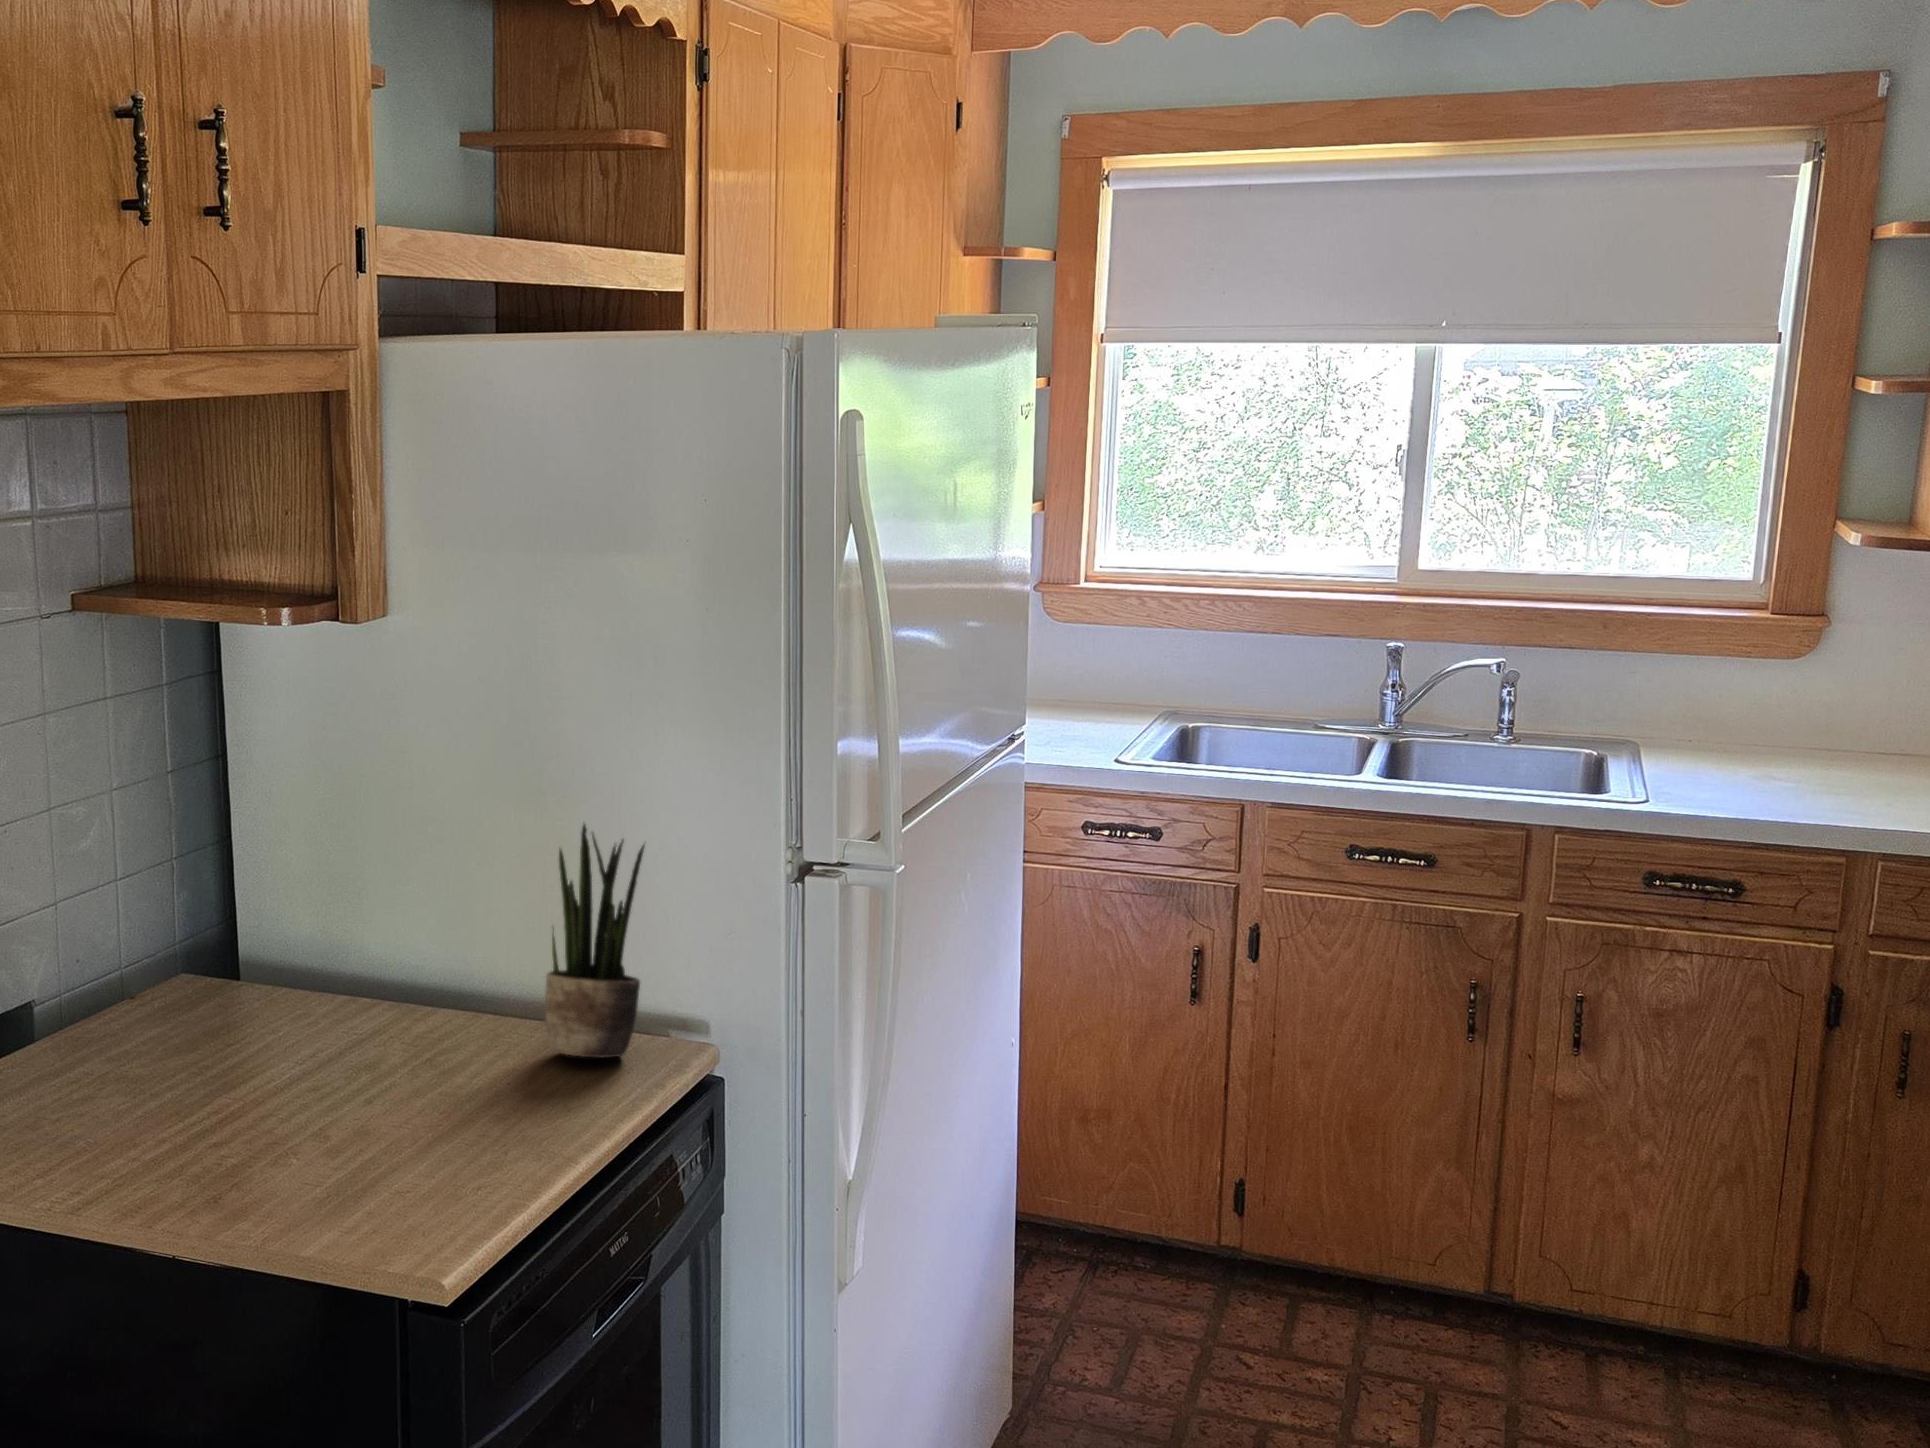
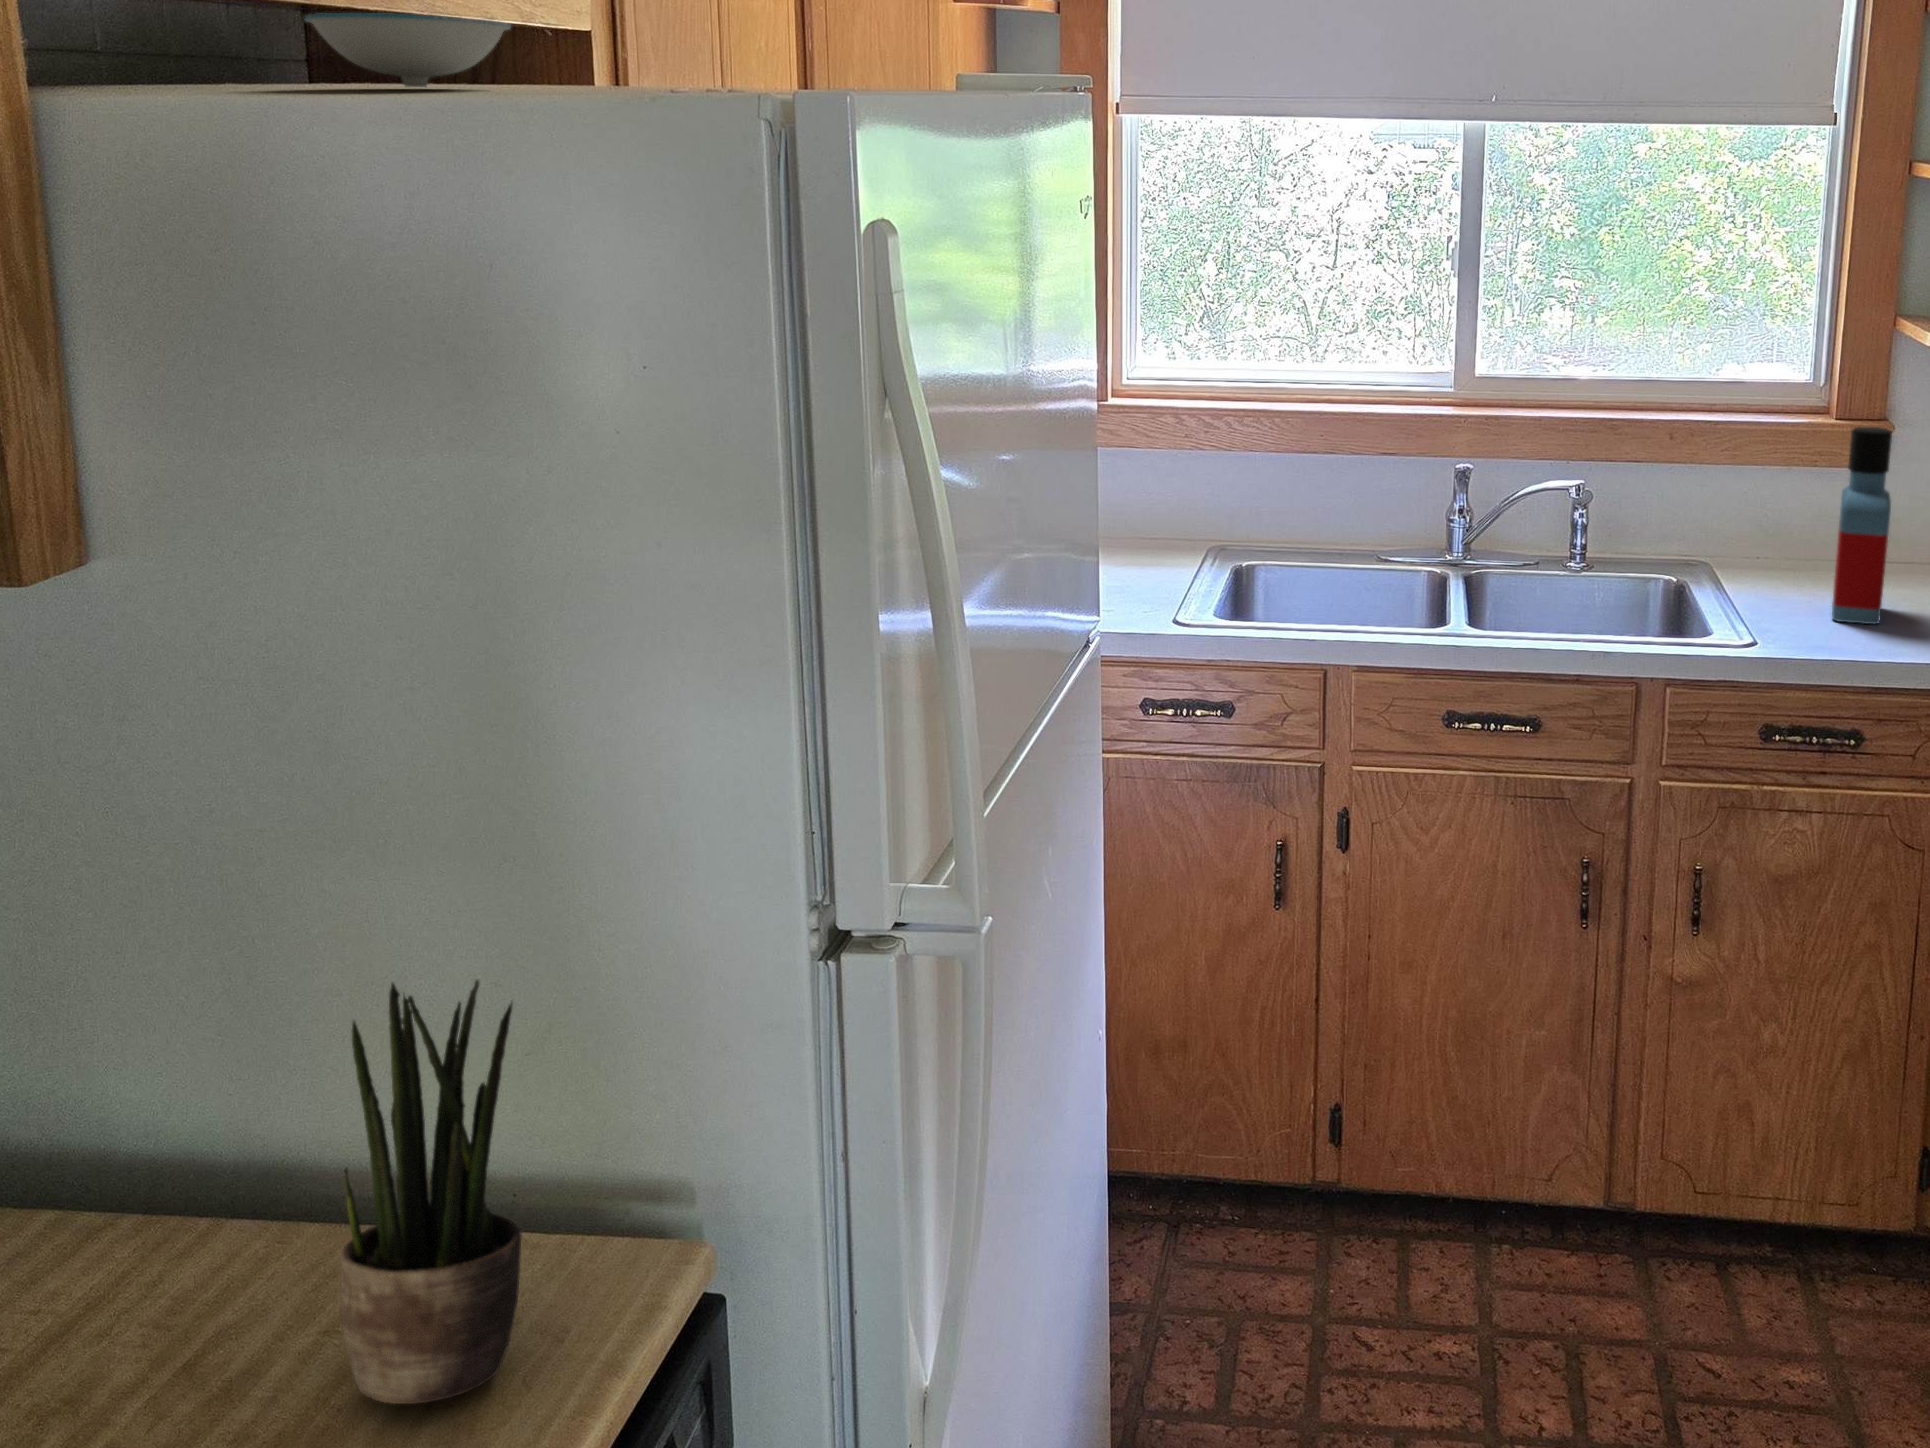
ceramic bowl: none [540,285,658,329] -> present [304,13,511,87]
bottle: none [1731,614,1800,793] -> present [1832,427,1892,624]

